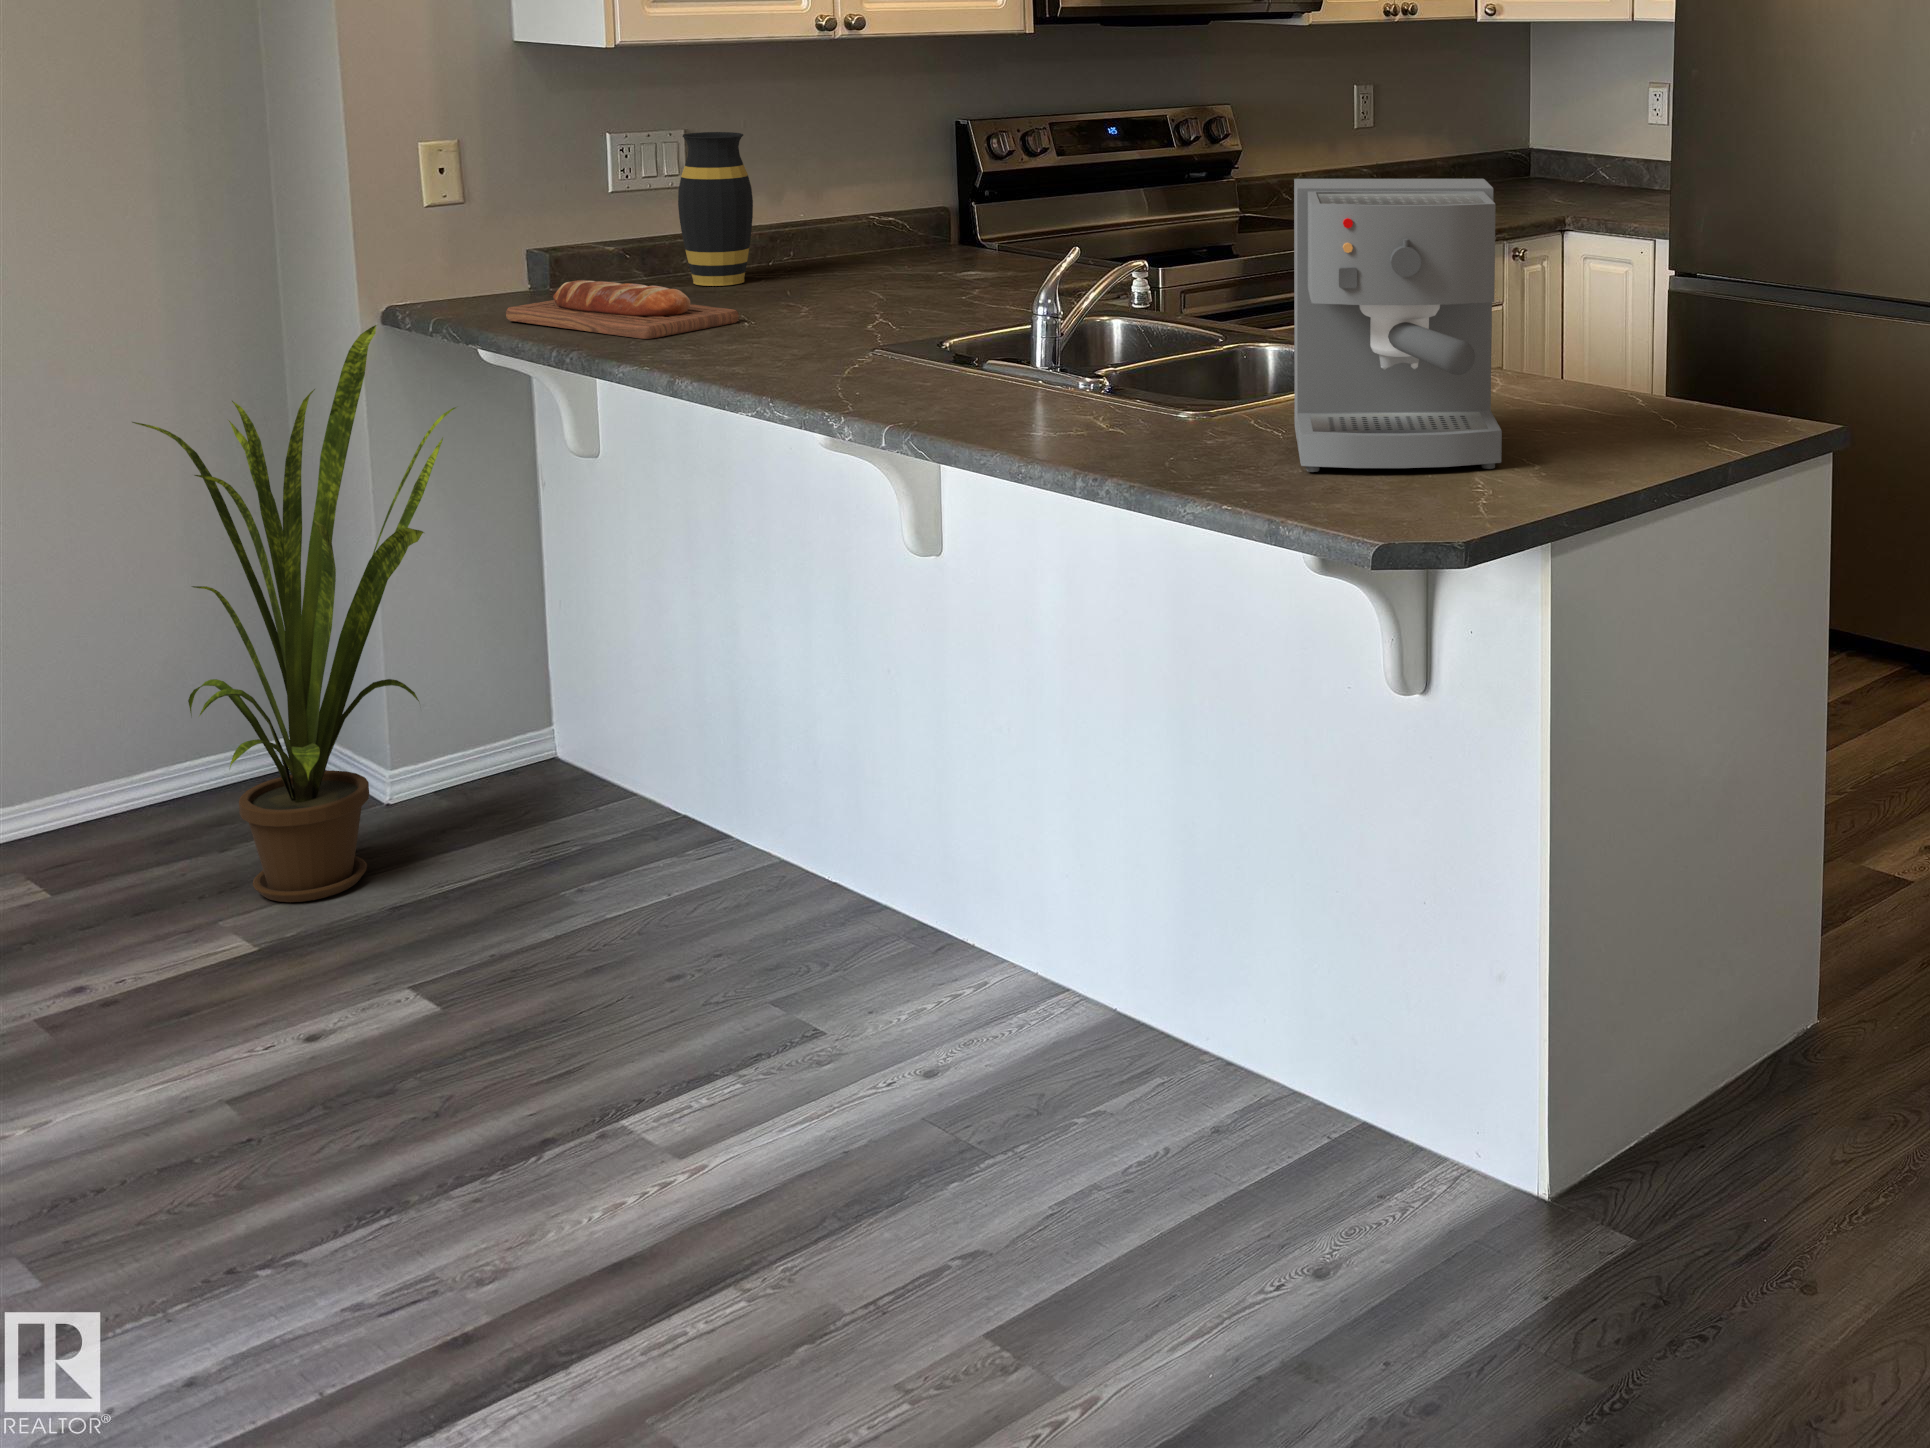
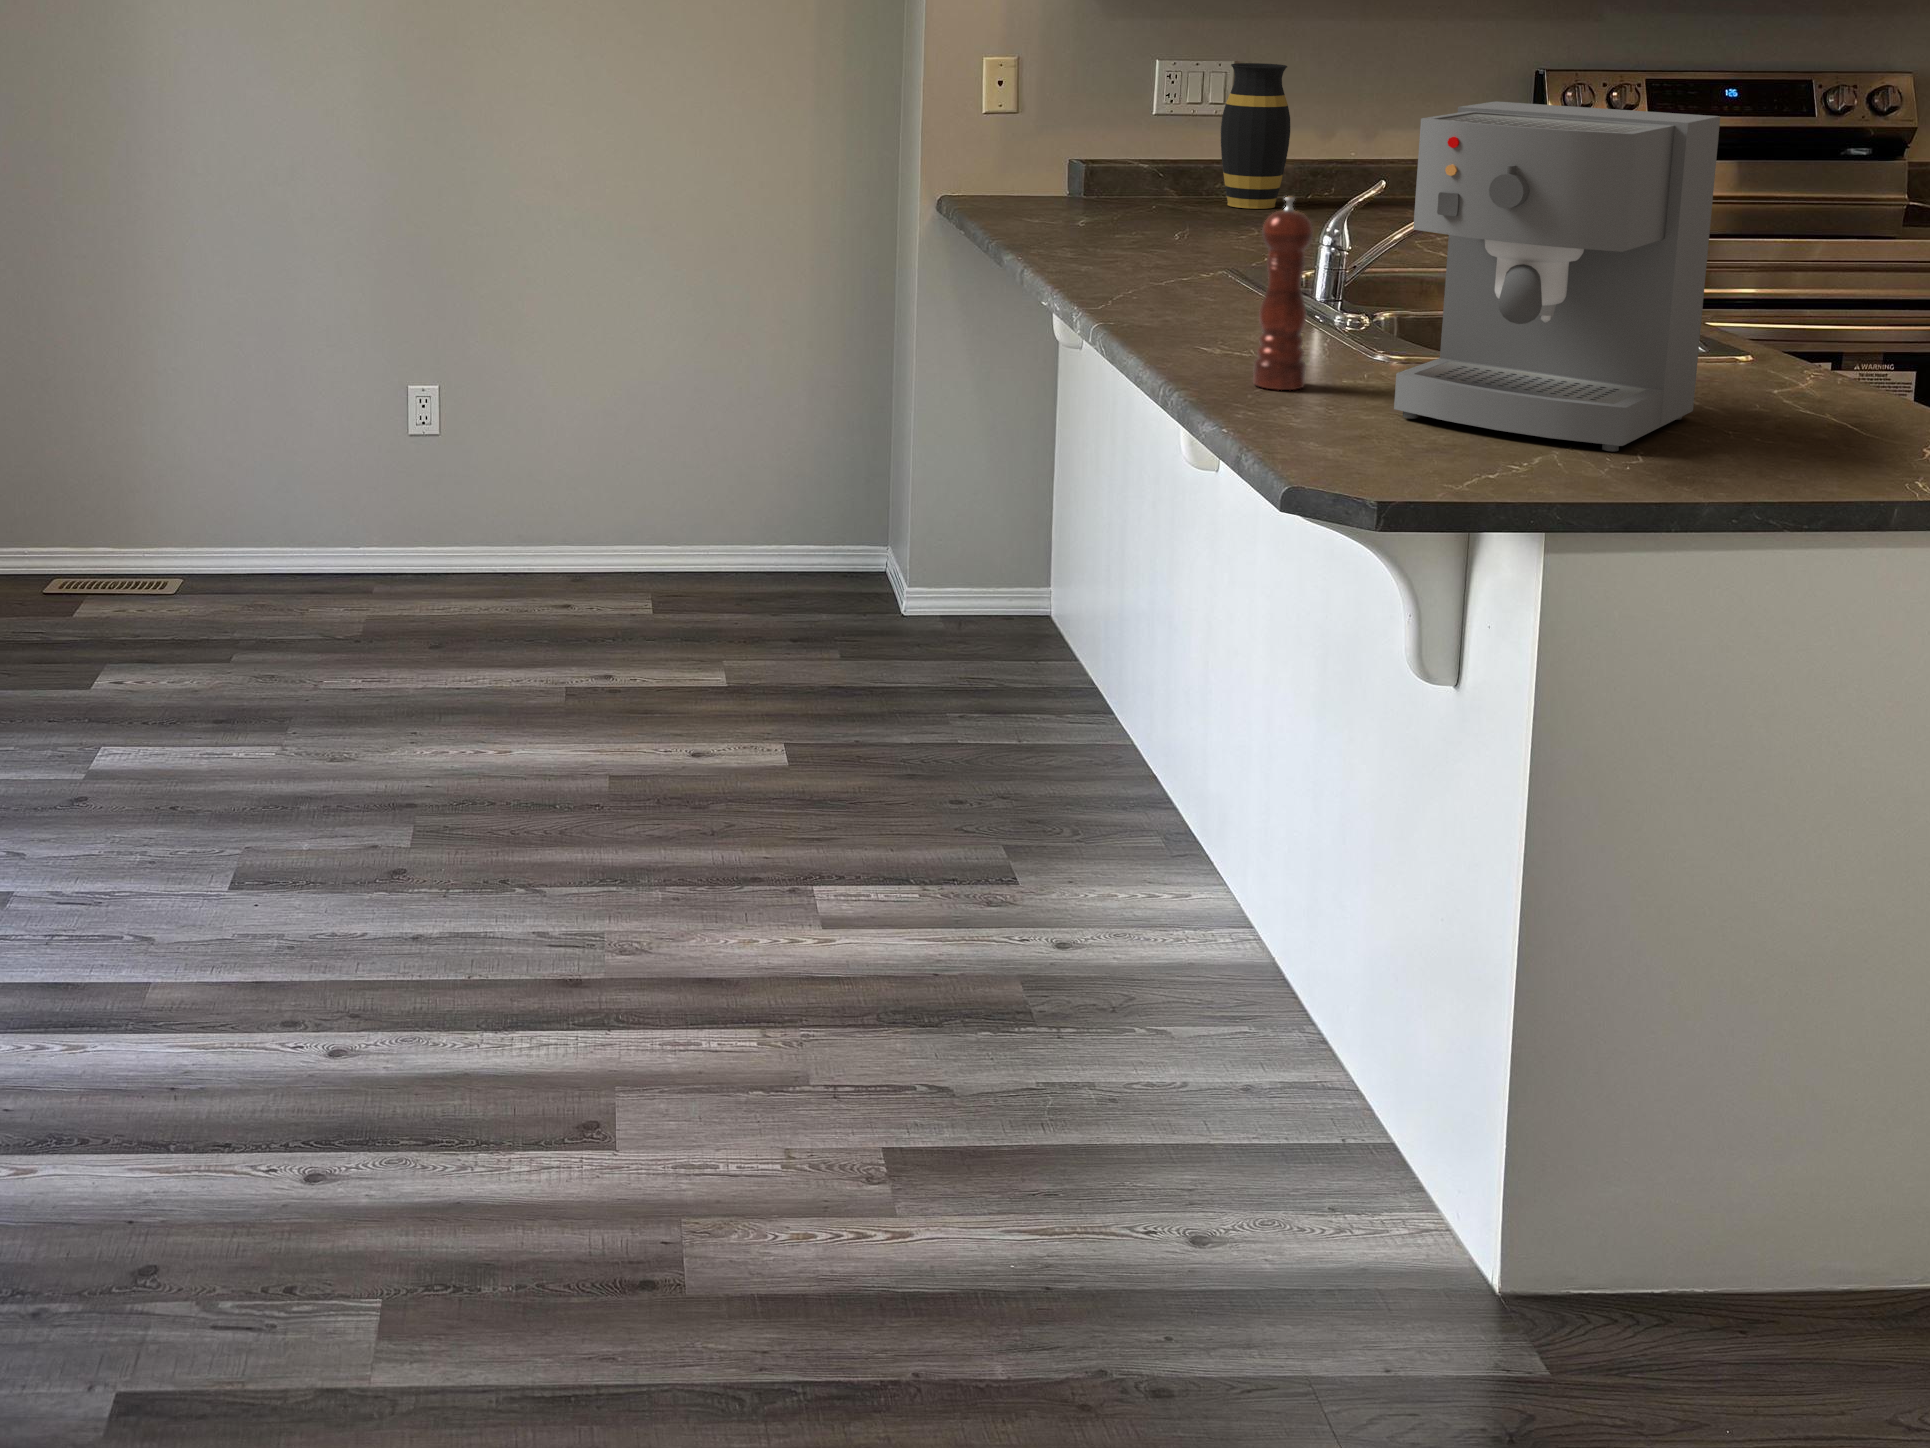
bread loaf: present [506,280,739,339] -> none [1025,183,1197,237]
pepper mill: none [1132,285,1181,468] -> present [1253,197,1313,390]
house plant: present [132,325,456,902] -> none [737,204,965,663]

